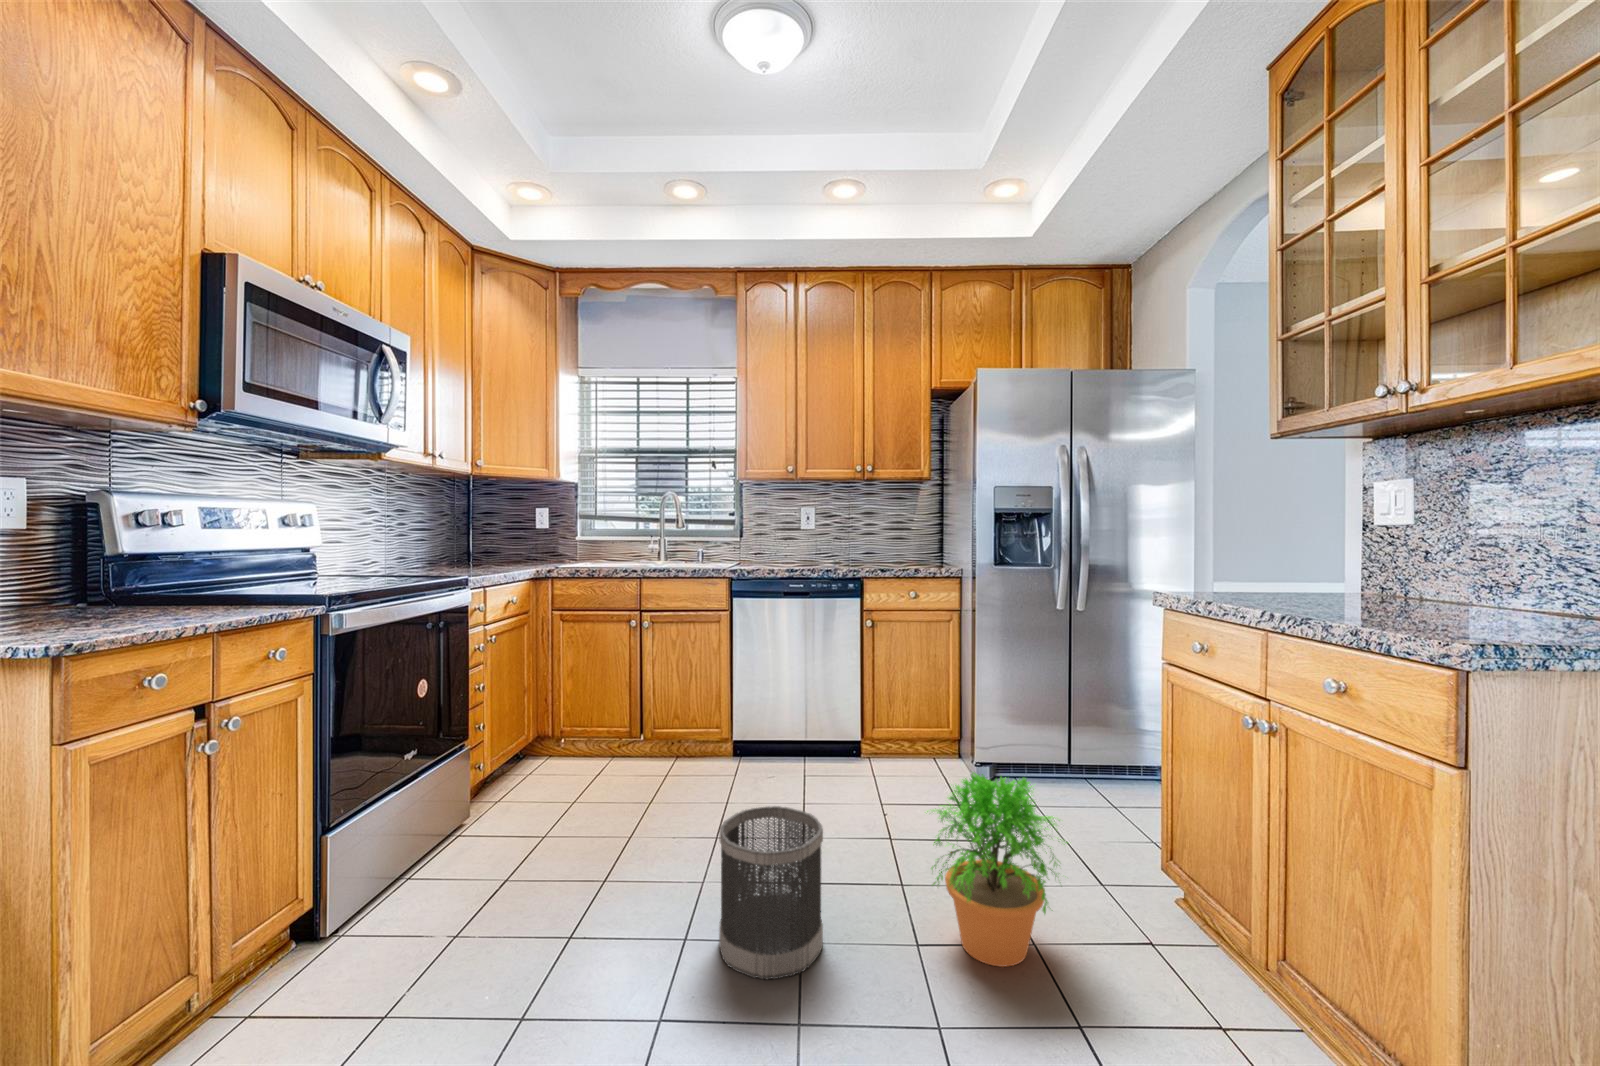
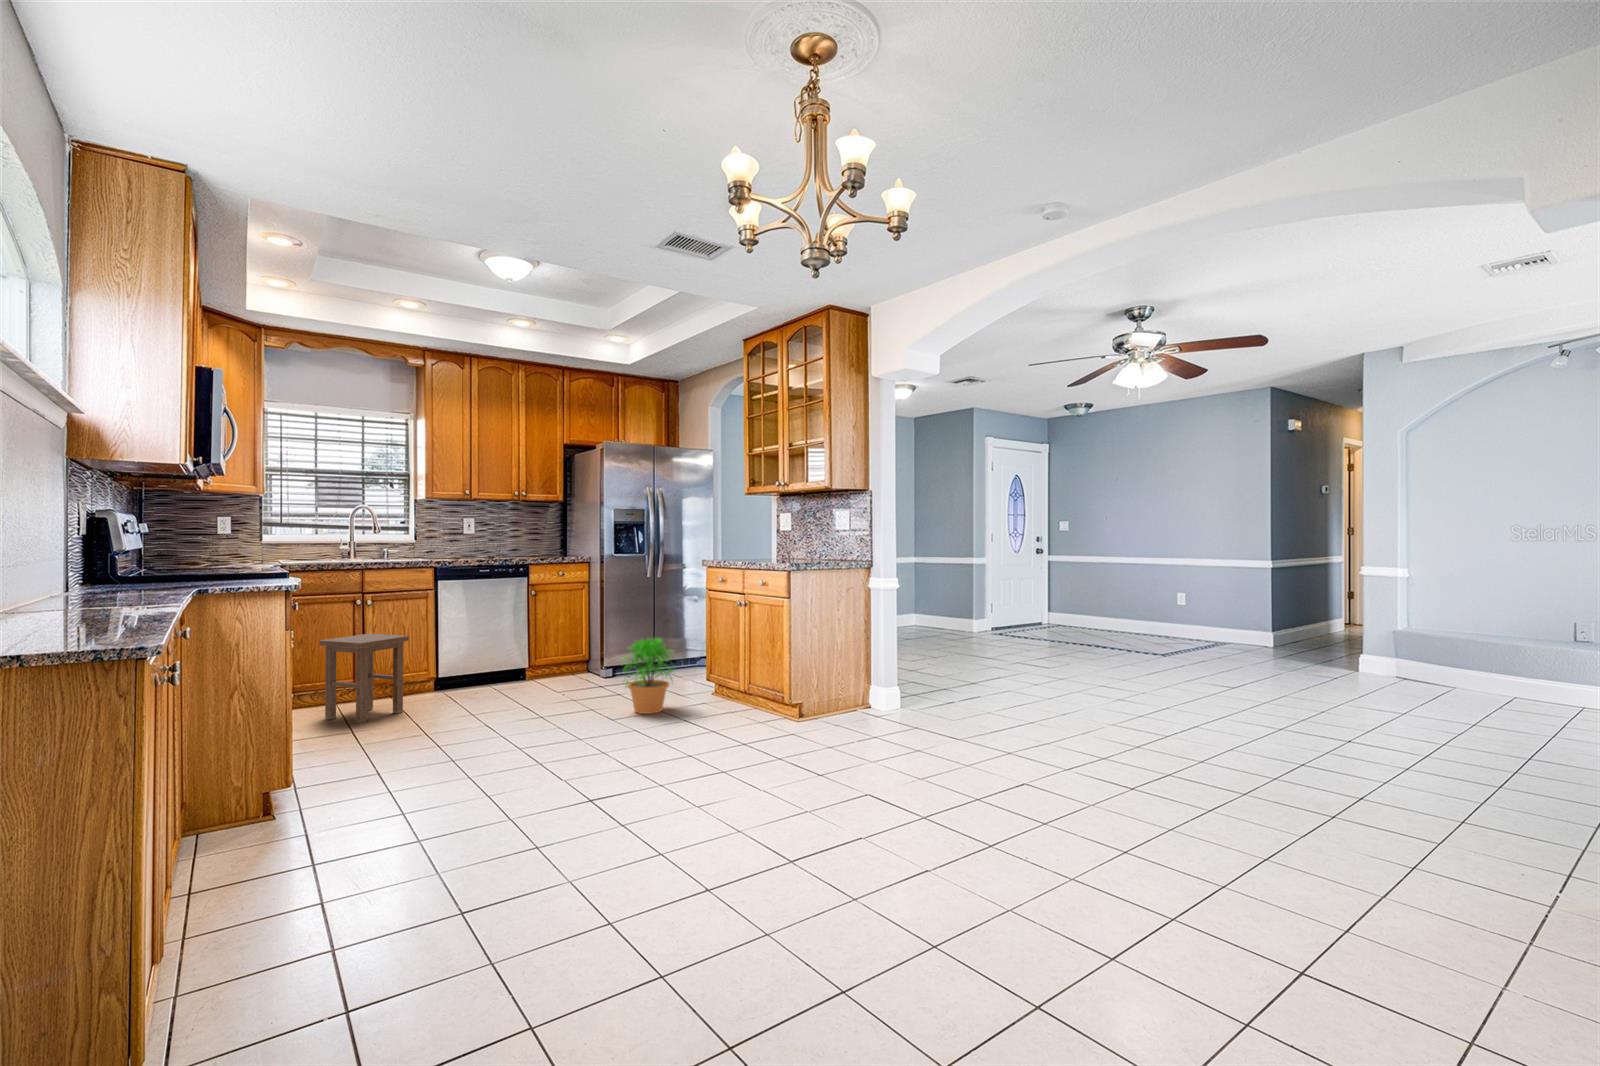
stool: none [556,669,654,810] -> present [320,634,409,723]
wastebasket: present [719,806,823,980] -> none [529,667,580,733]

